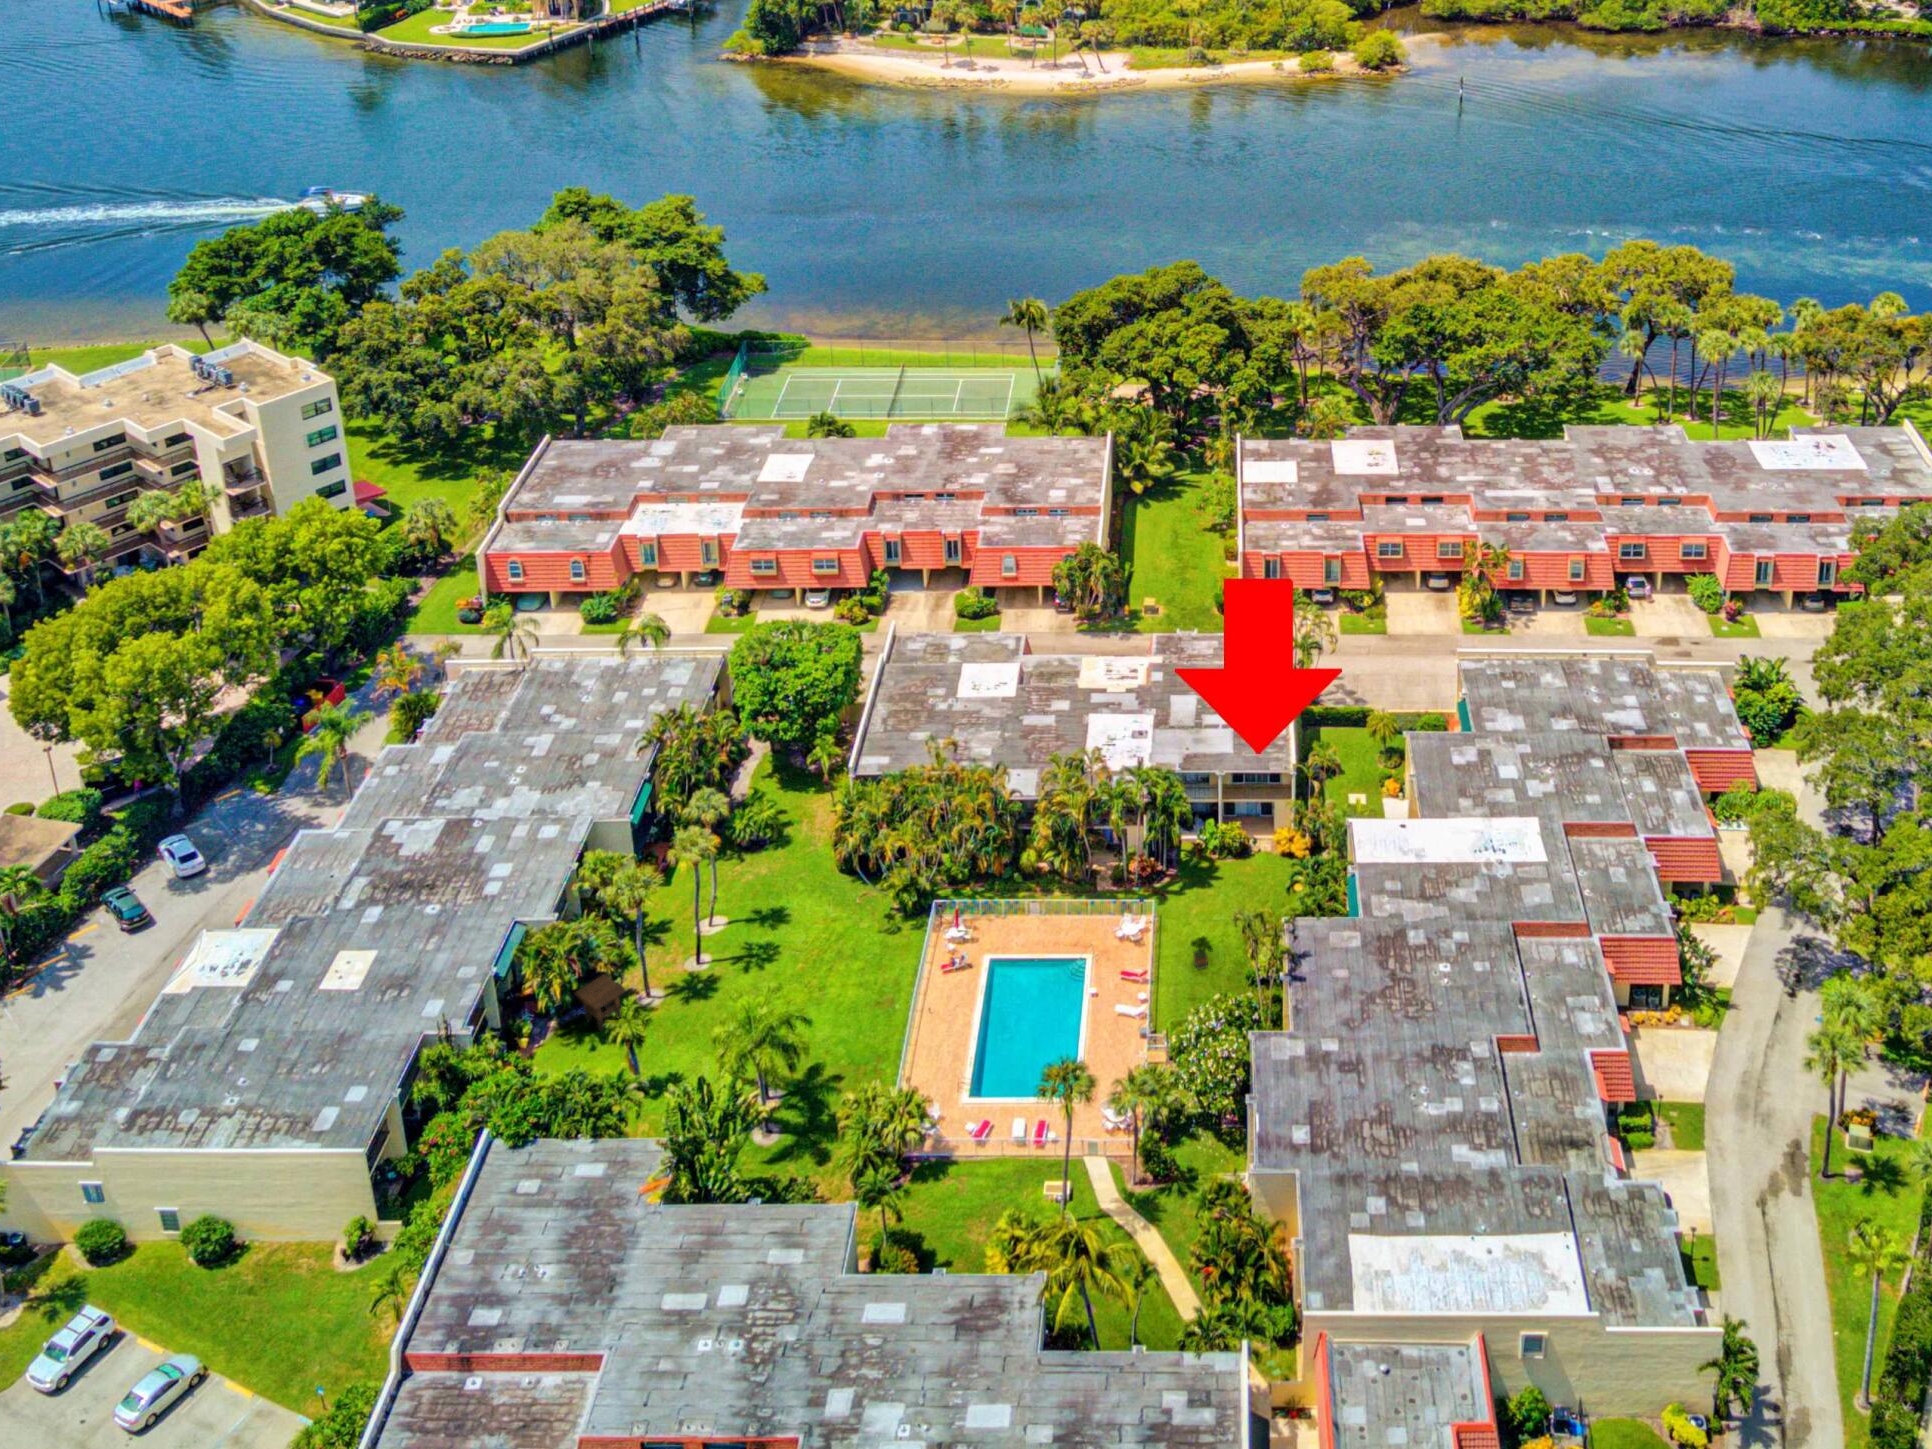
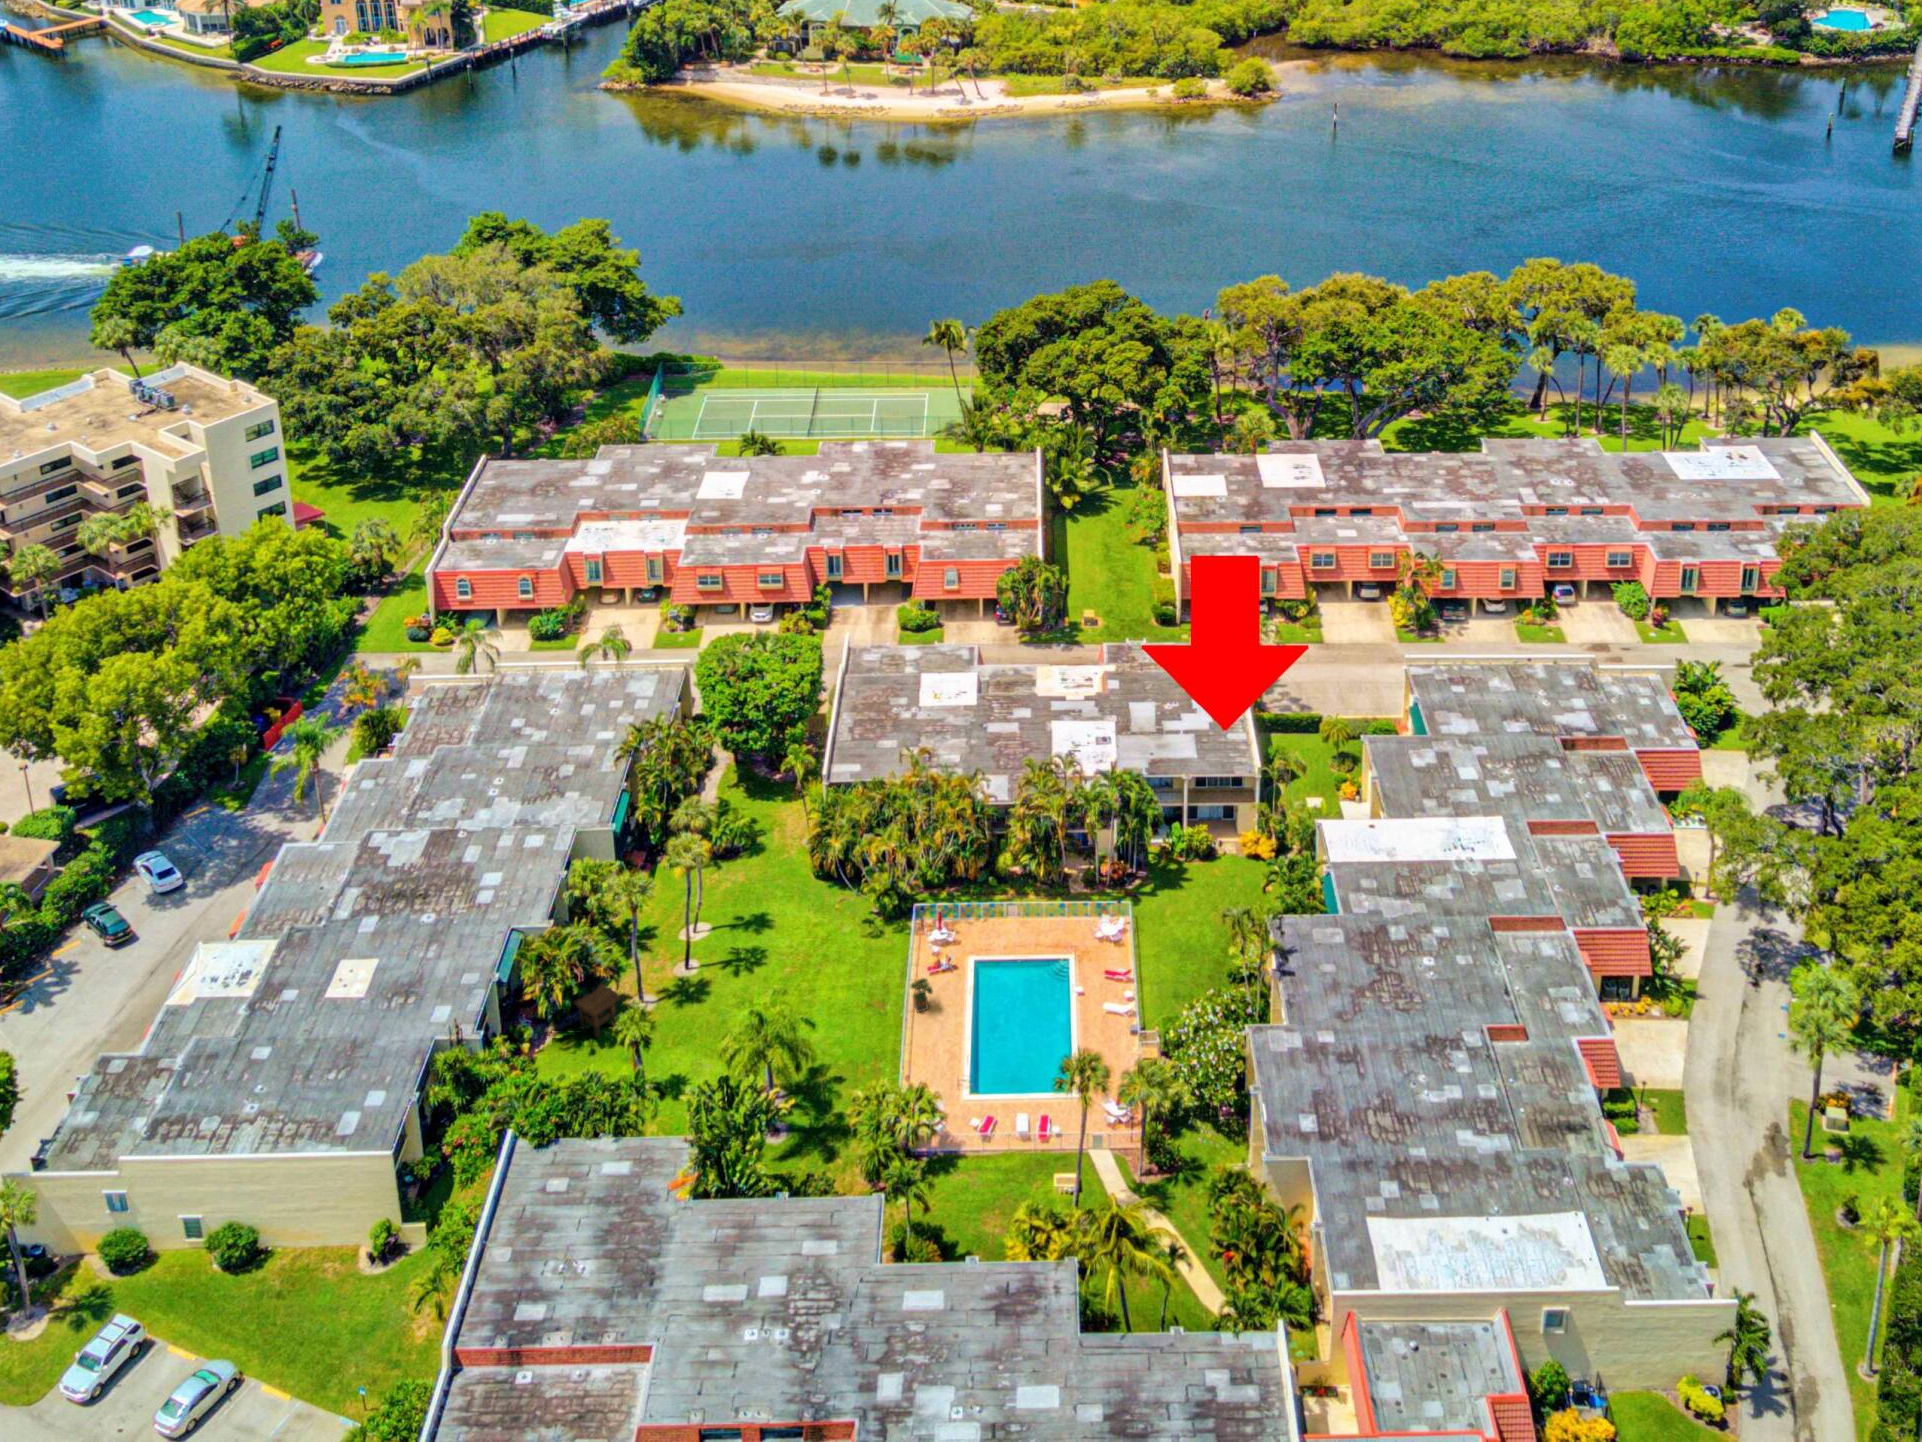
potted tree: present [1191,936,1213,969] -> present [910,978,932,1012]

